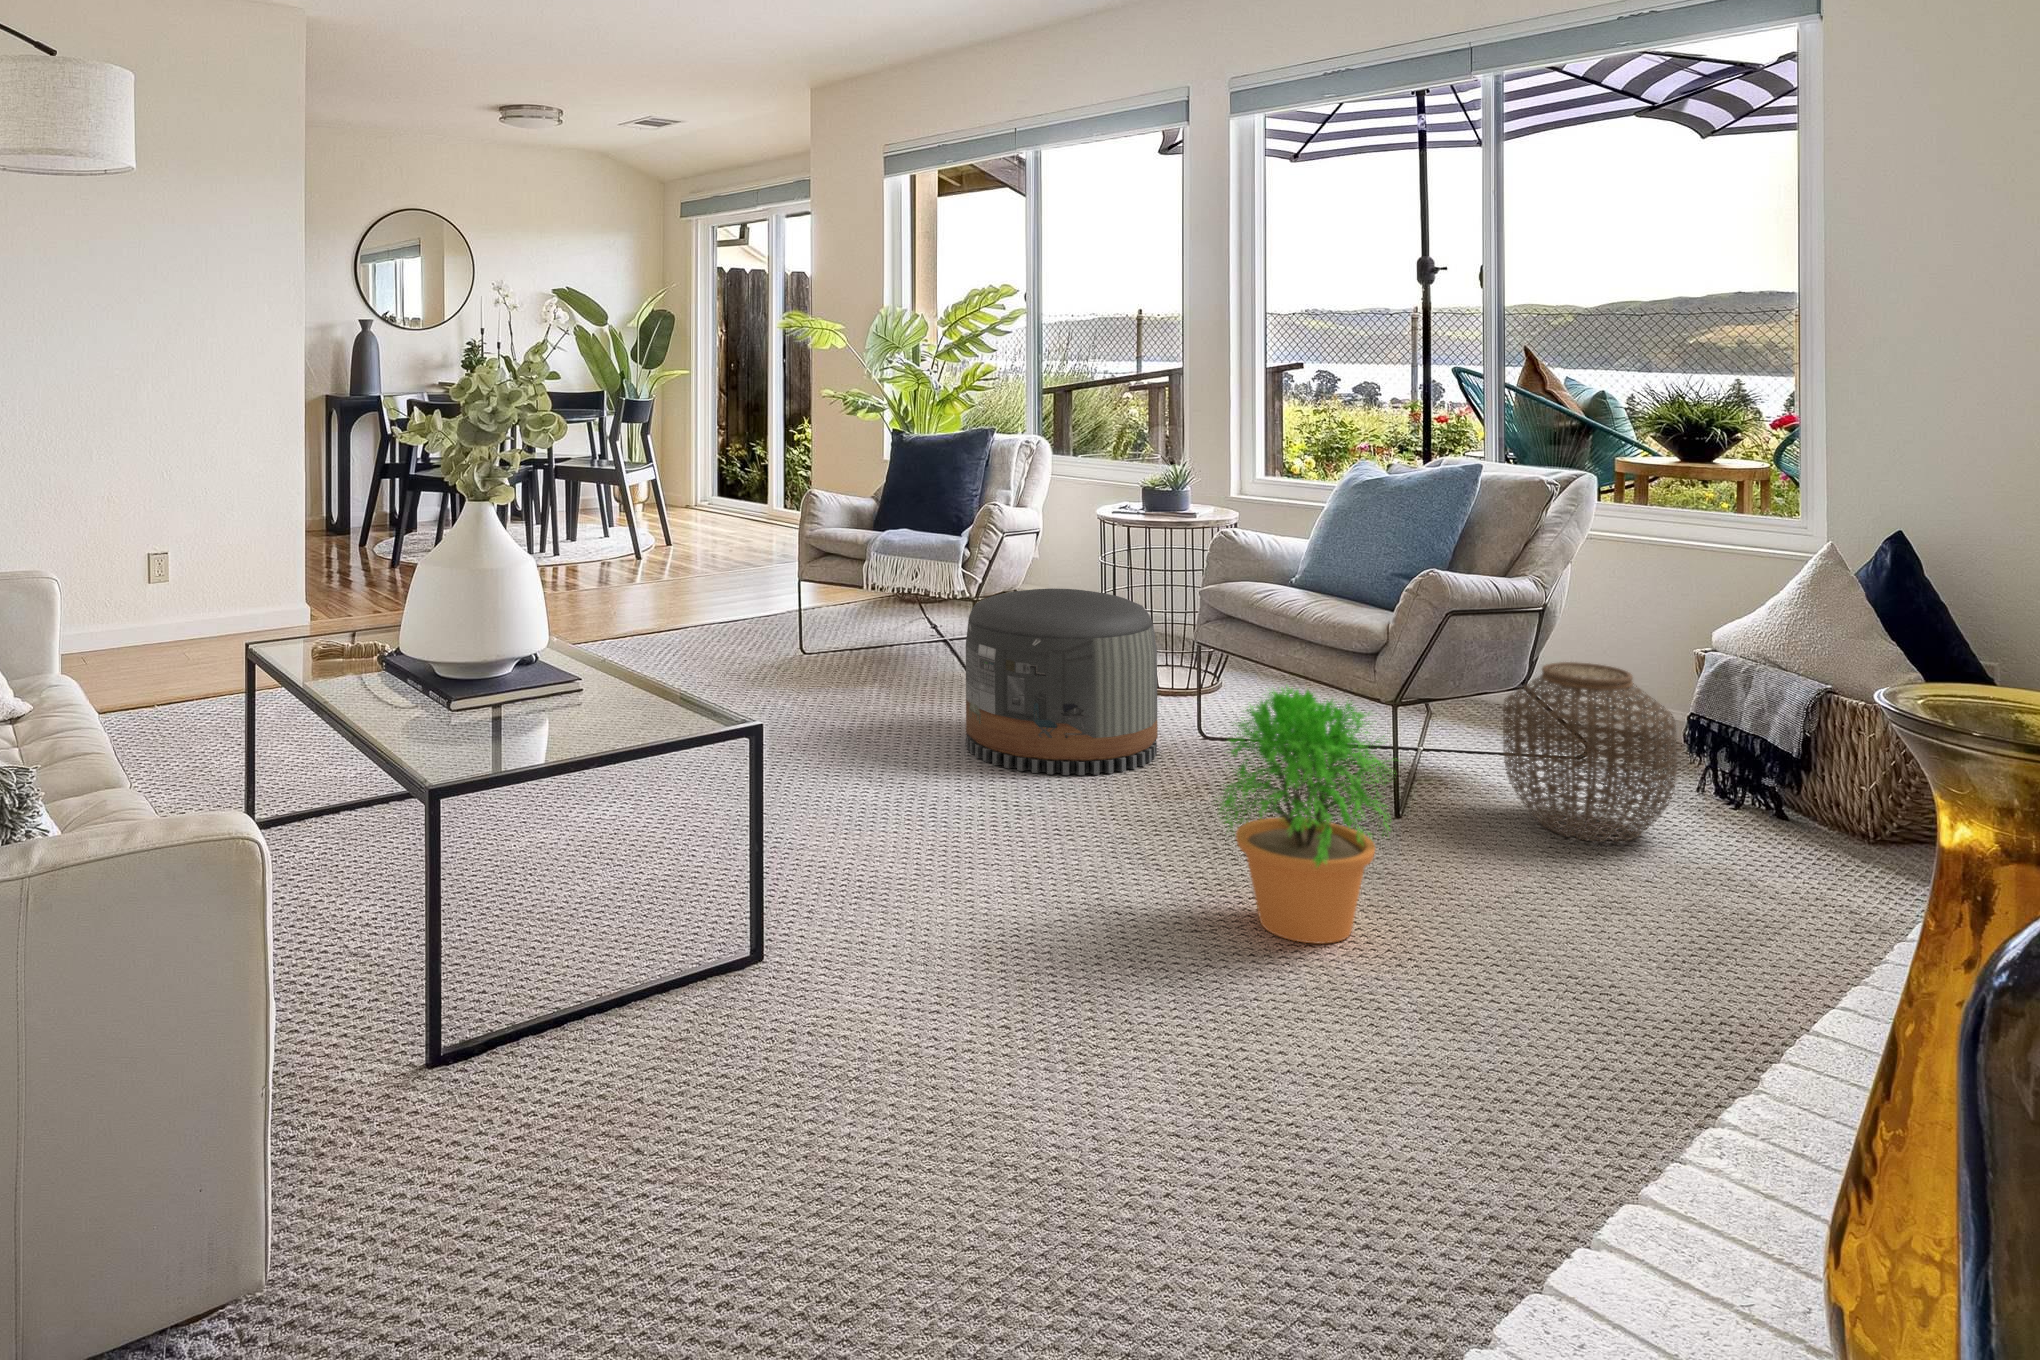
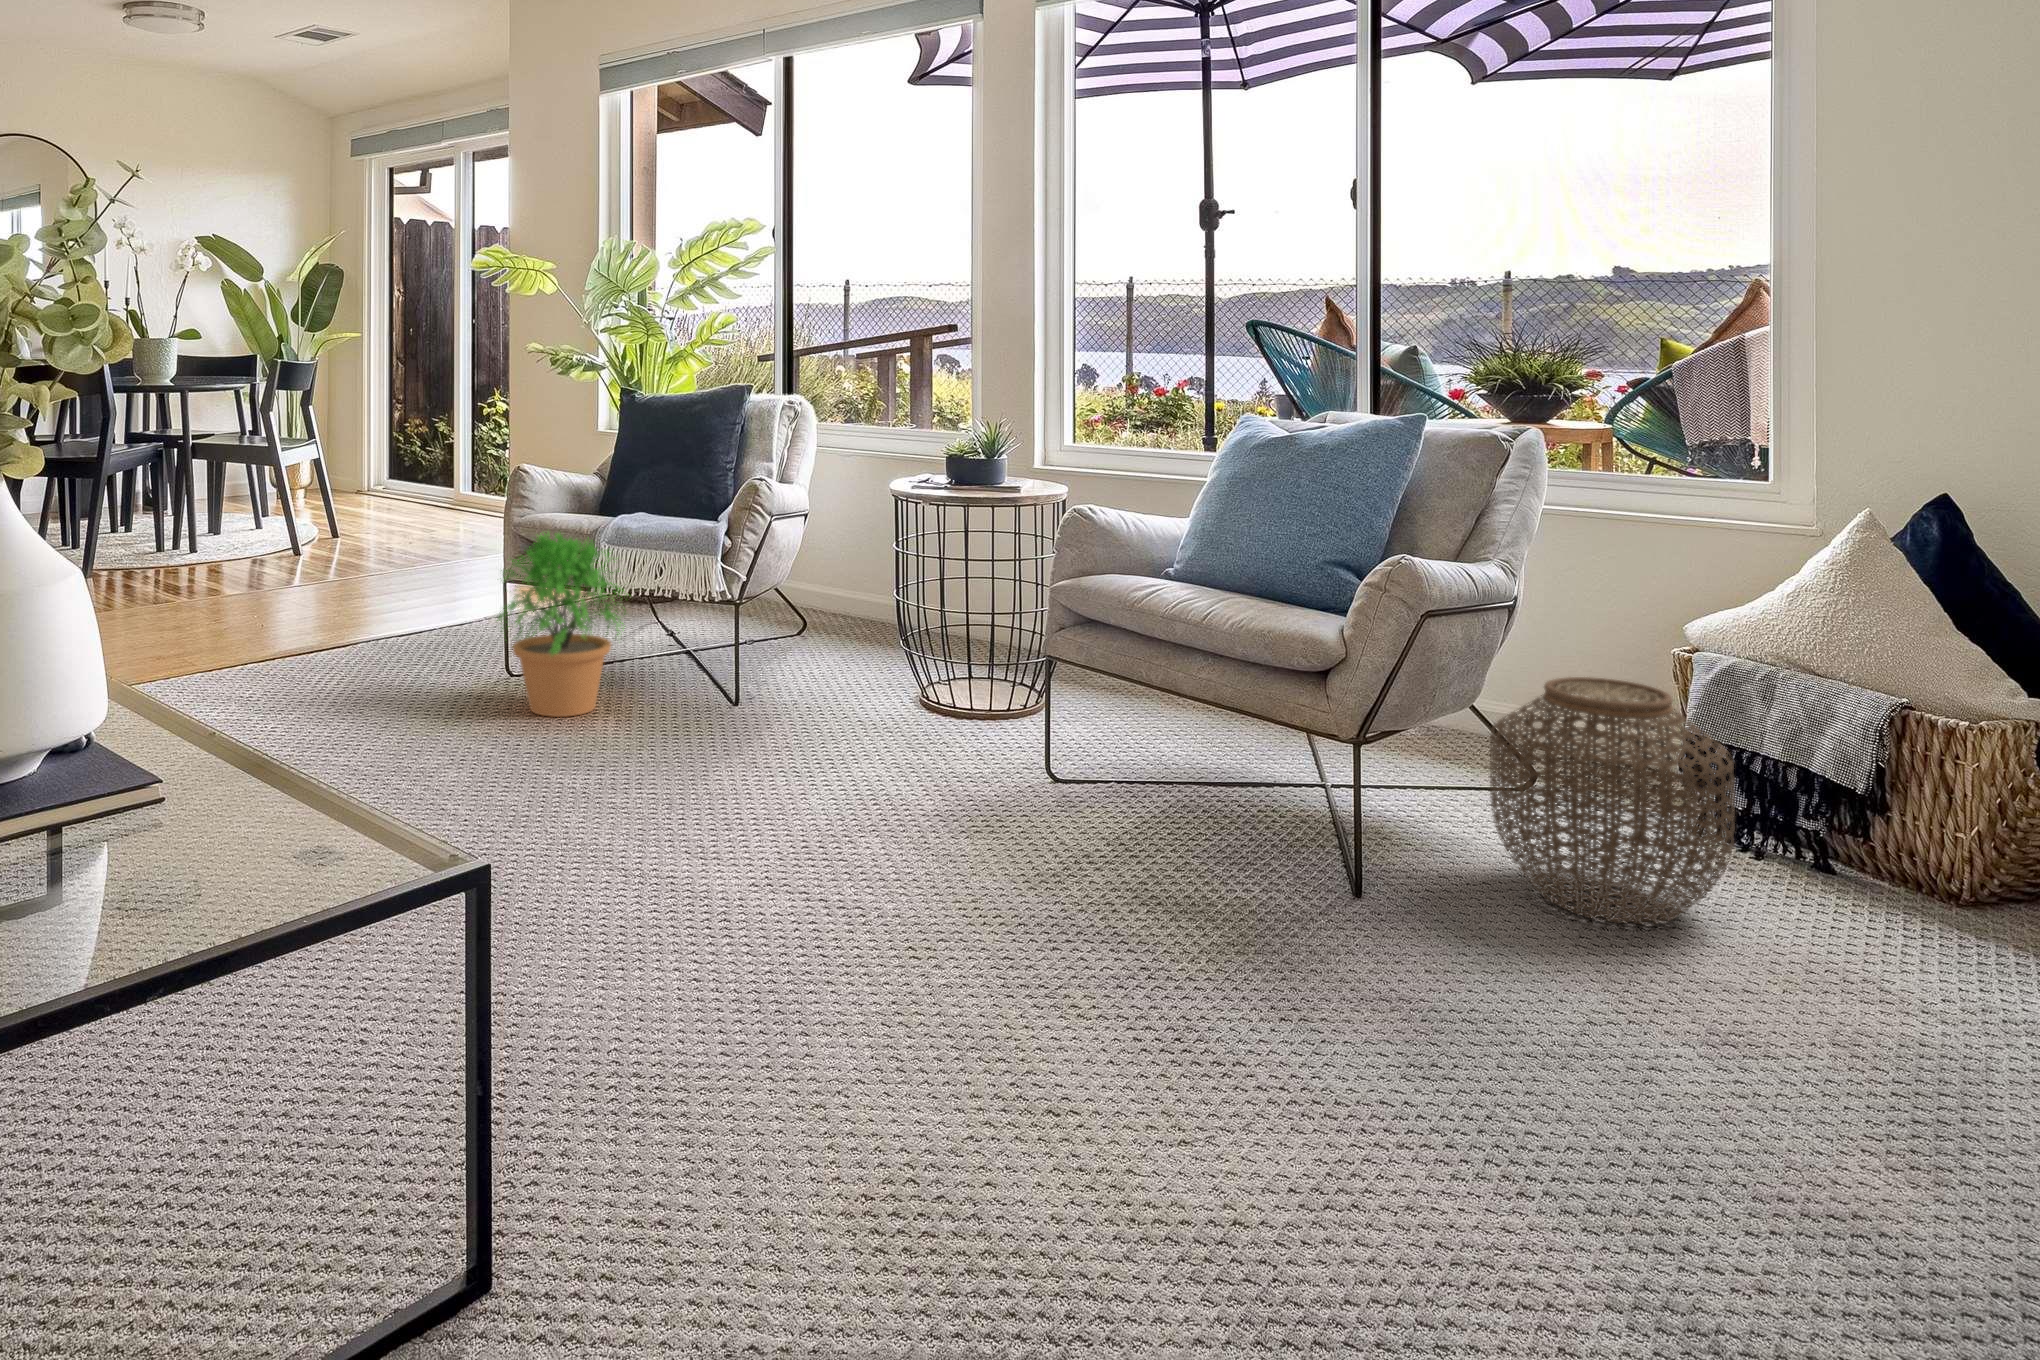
pouf: present [966,588,1158,775] -> none [747,592,1004,851]
potted plant: present [1220,685,1395,943] -> present [497,533,628,717]

